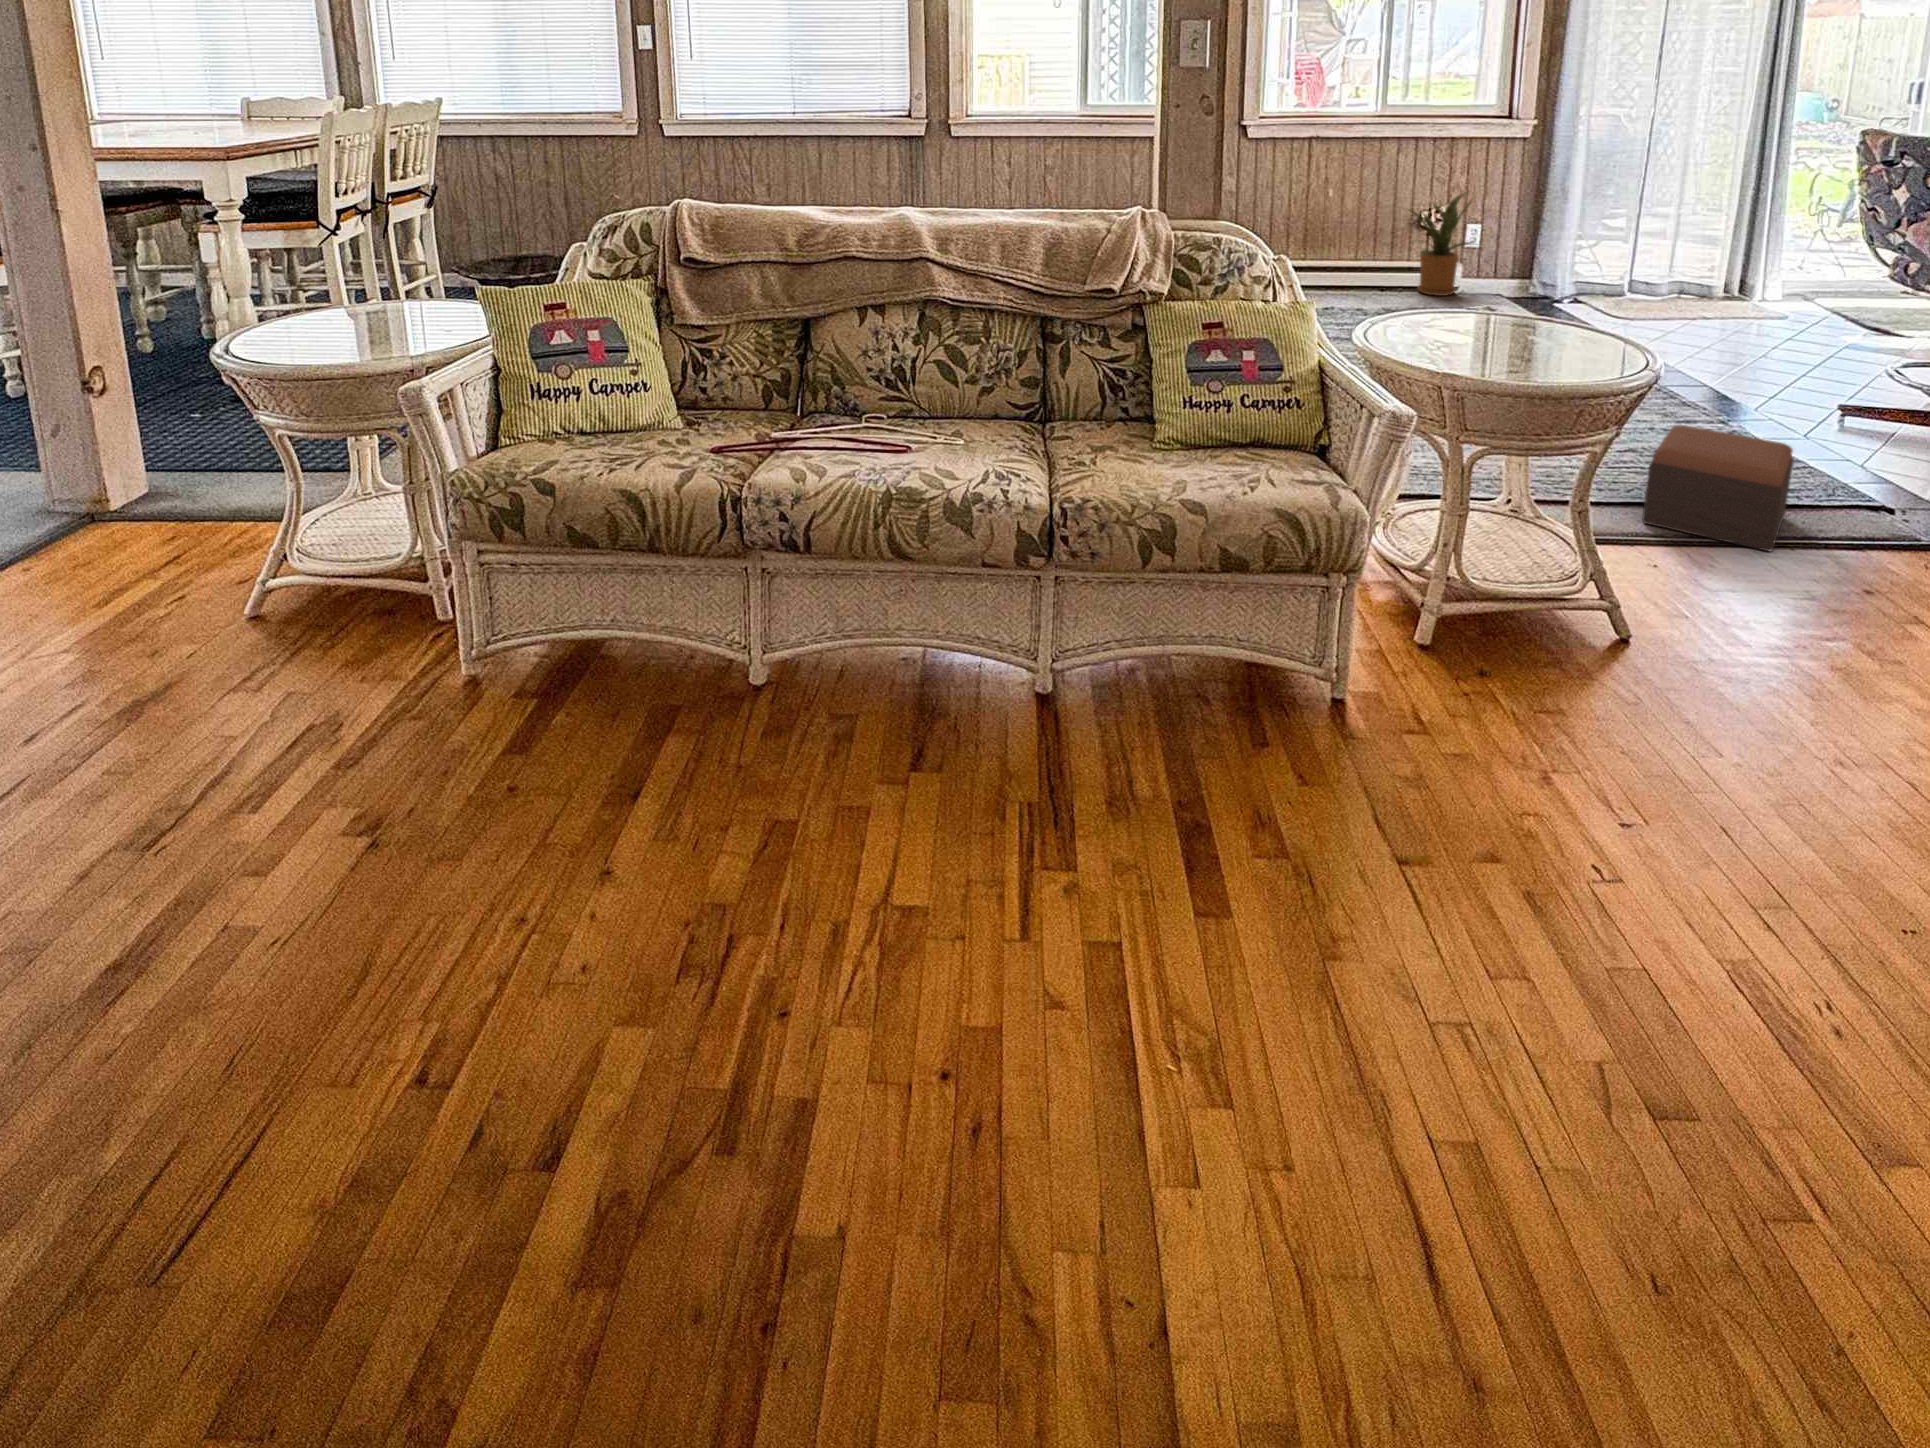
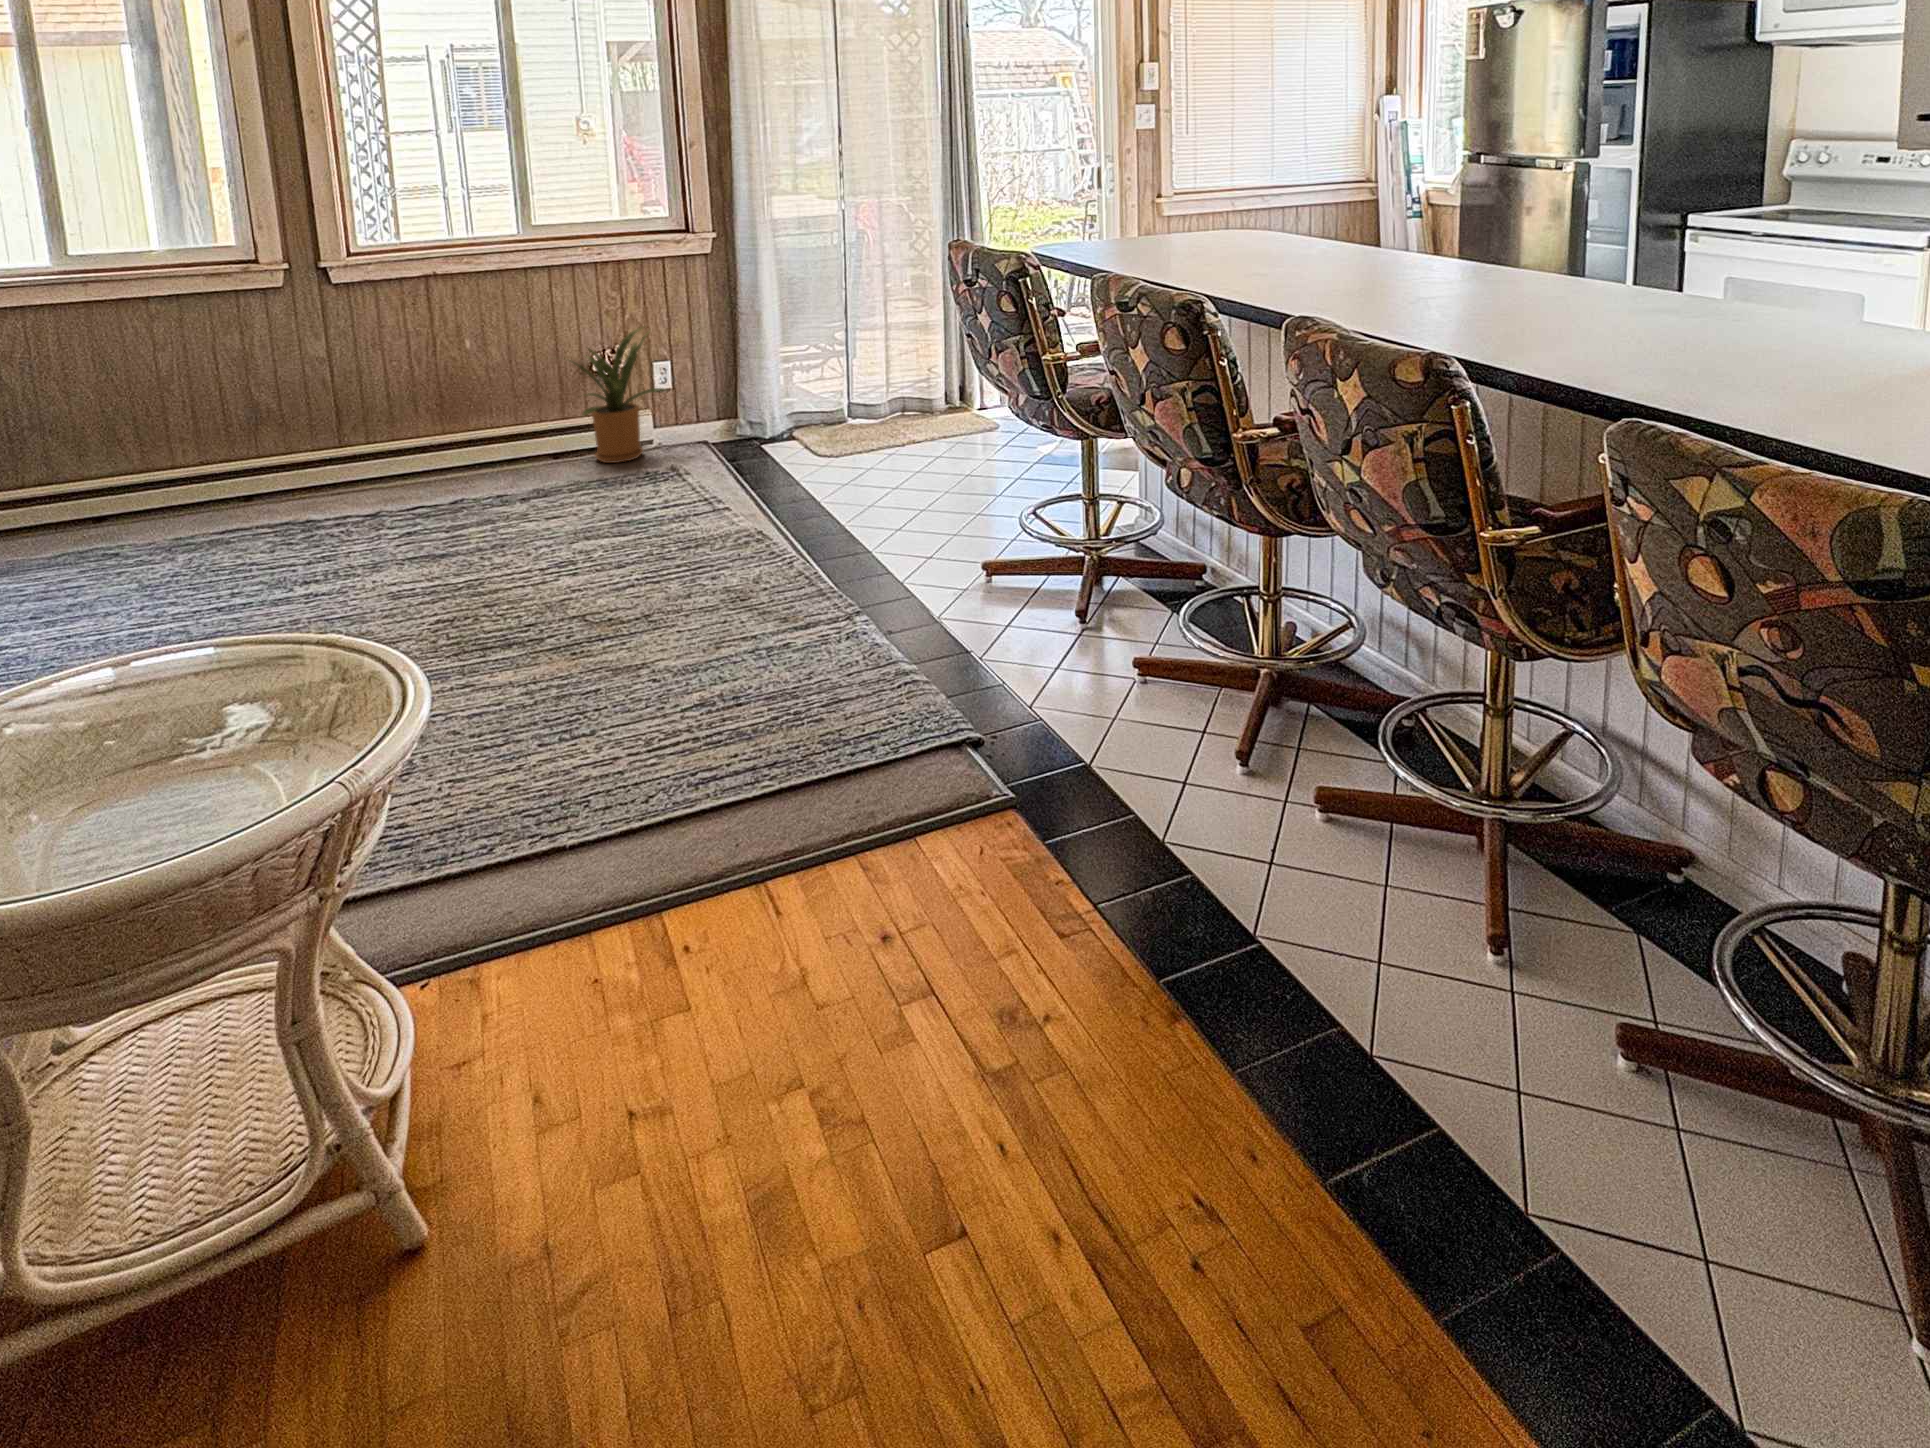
footstool: present [1642,425,1793,551] -> none [623,696,845,896]

